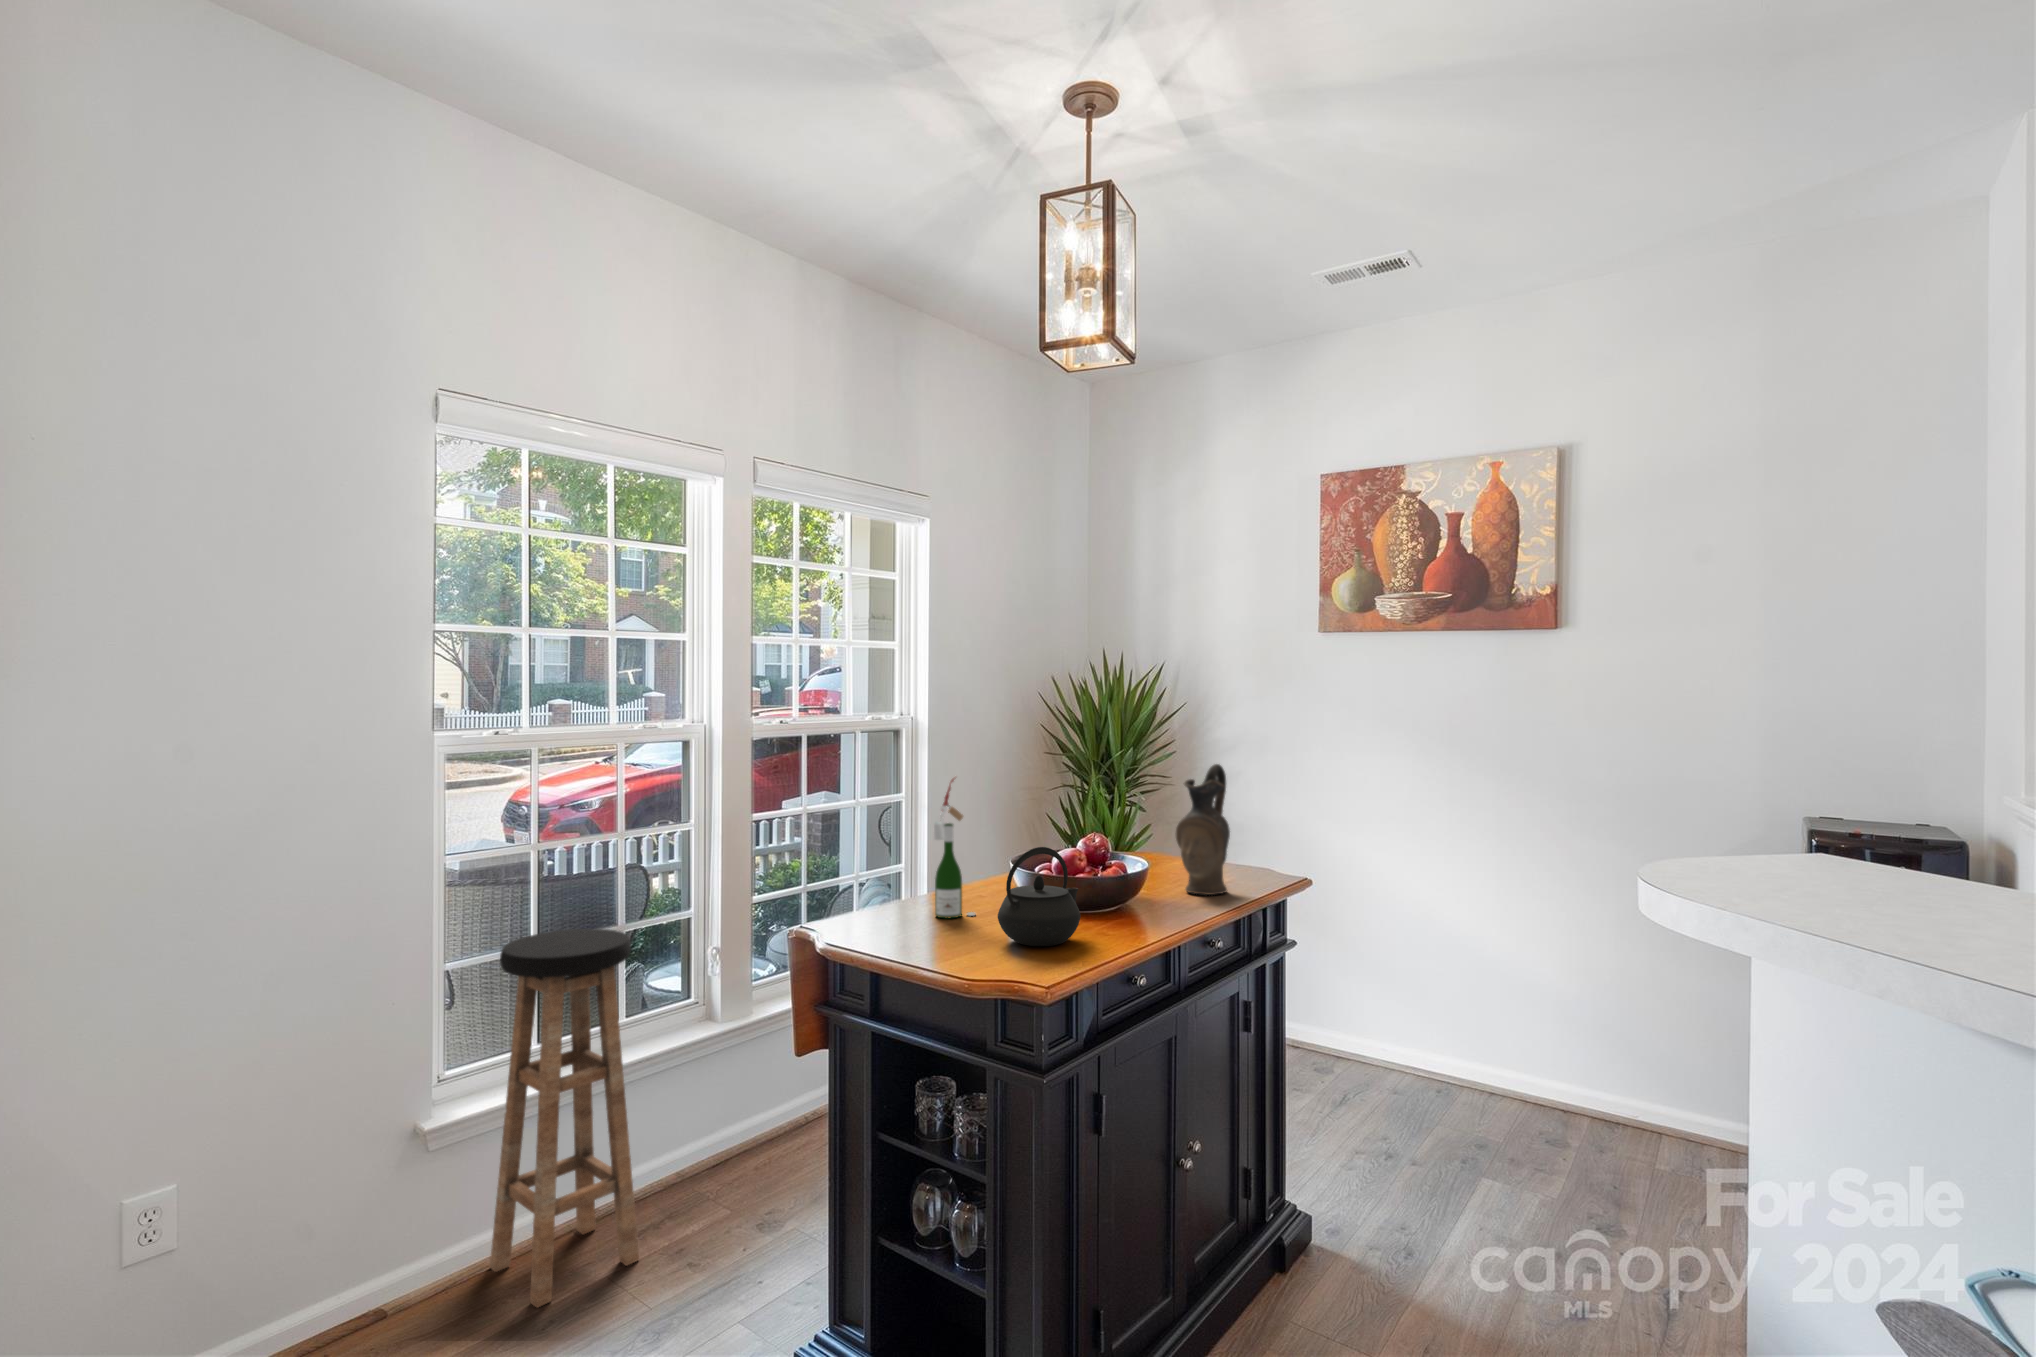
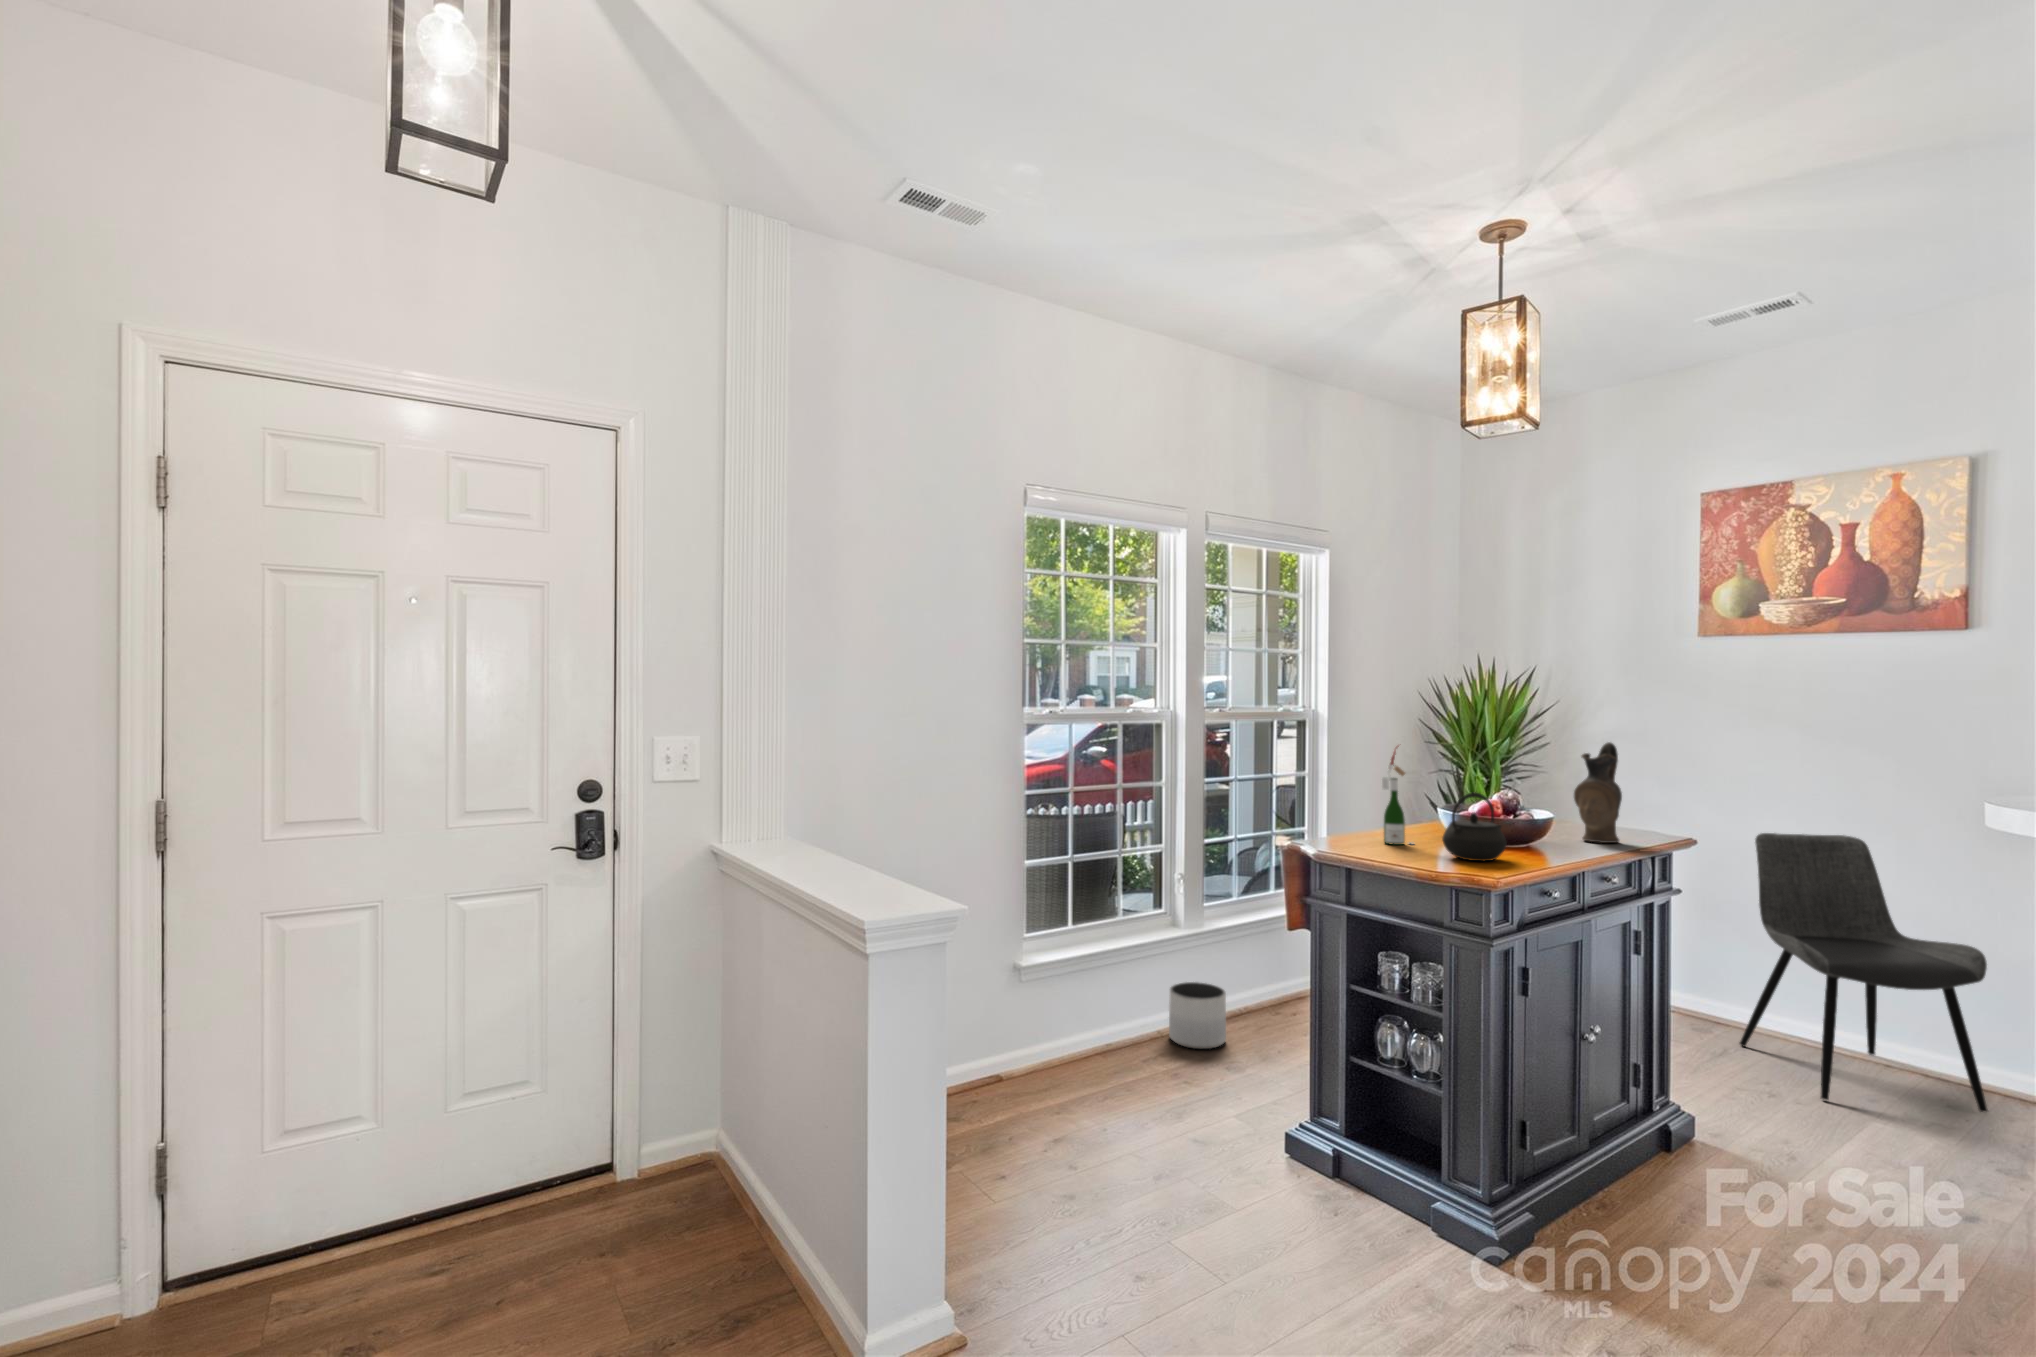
dining chair: none [1355,849,1580,1155] -> present [1740,833,1988,1112]
bar stool: present [490,929,639,1307] -> none [1054,848,1151,1091]
planter: none [691,1095,770,1195] -> present [1169,982,1226,1049]

